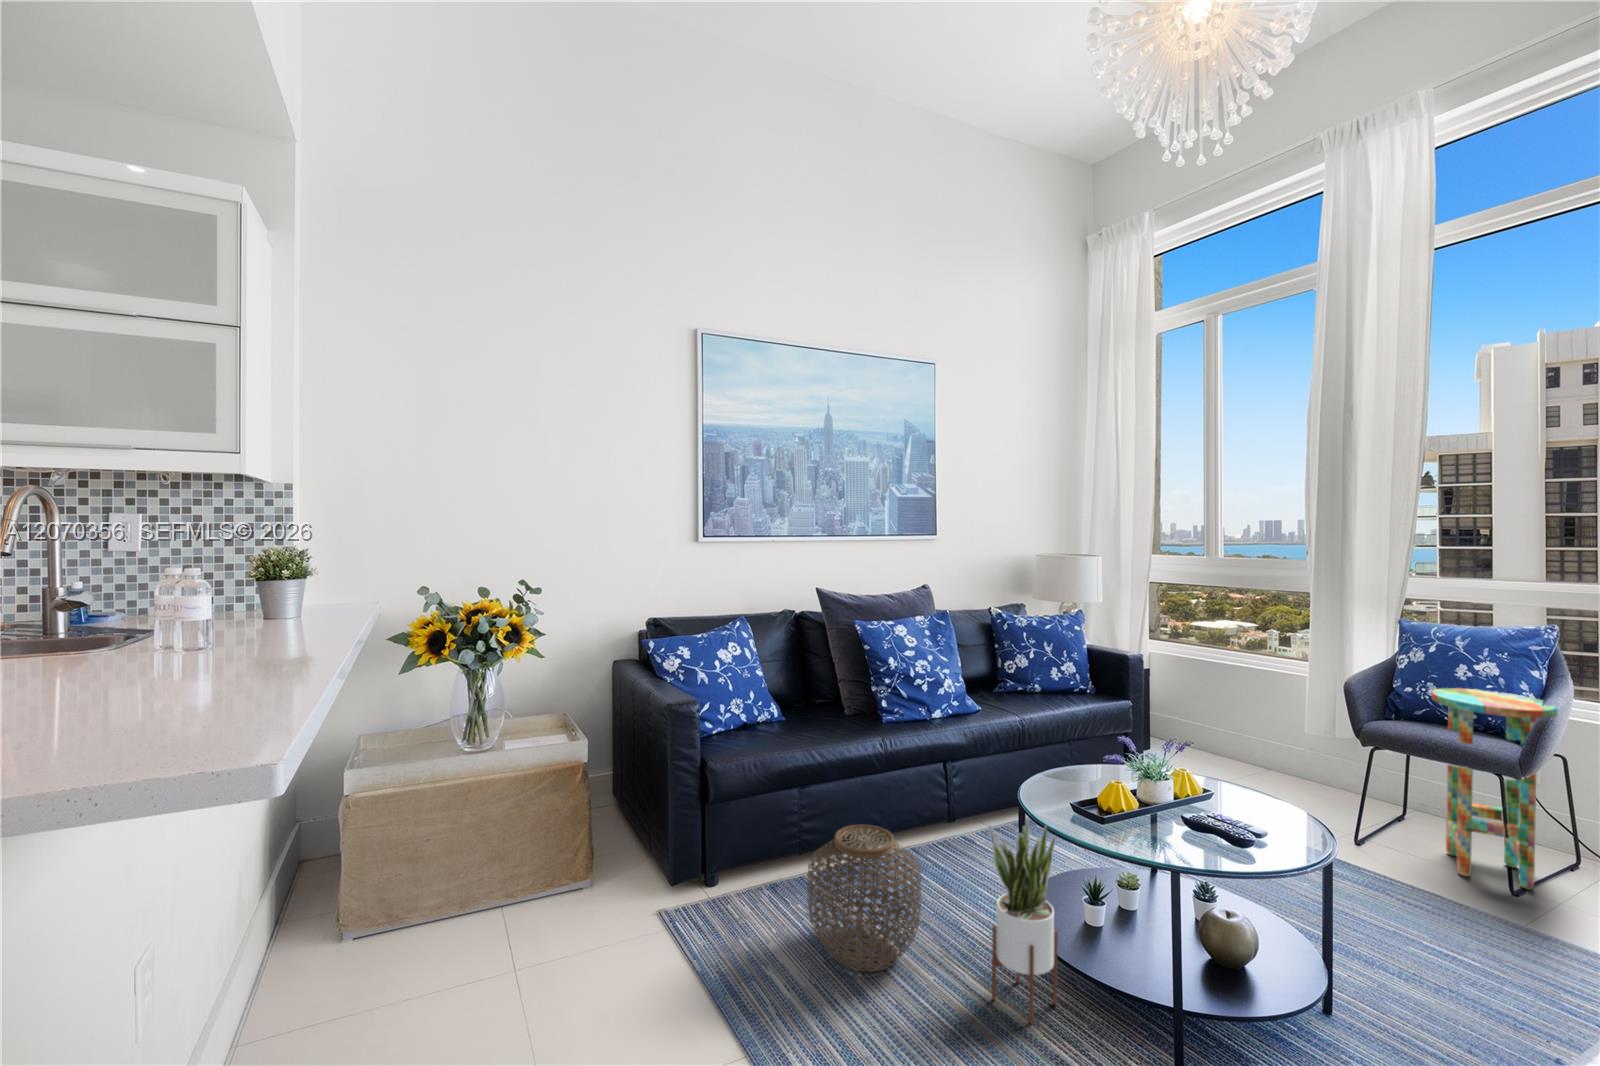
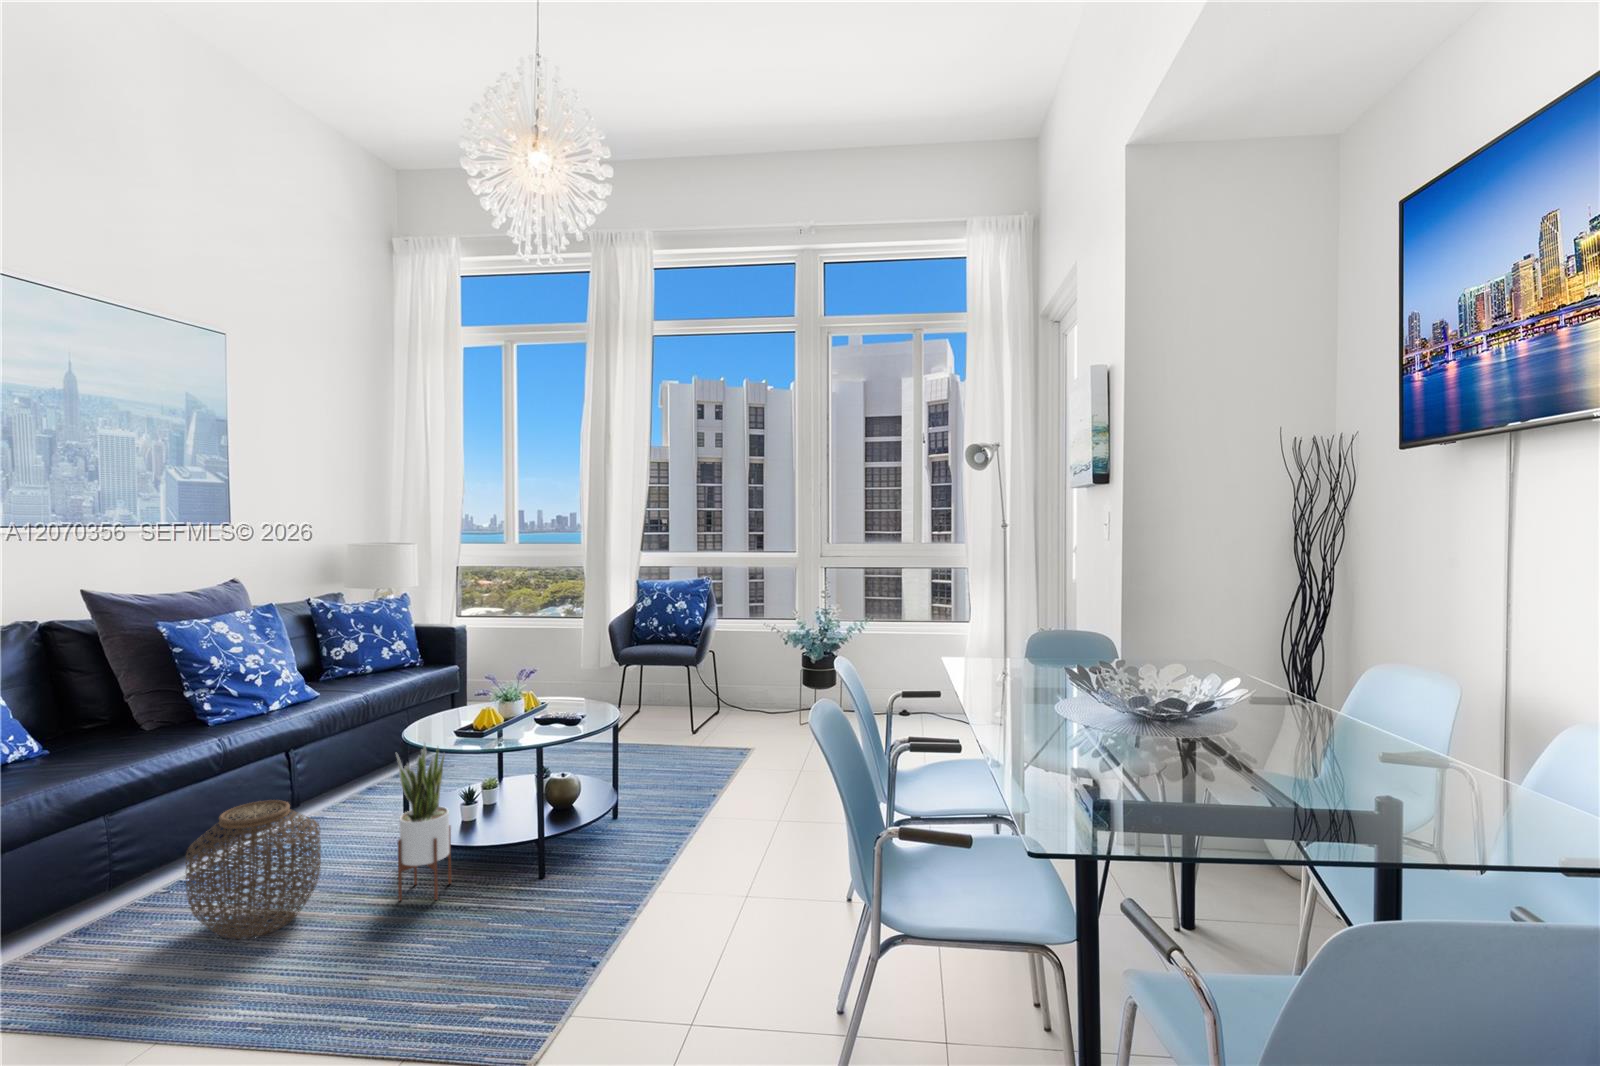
side table: present [1432,688,1558,889] -> none [657,617,714,736]

